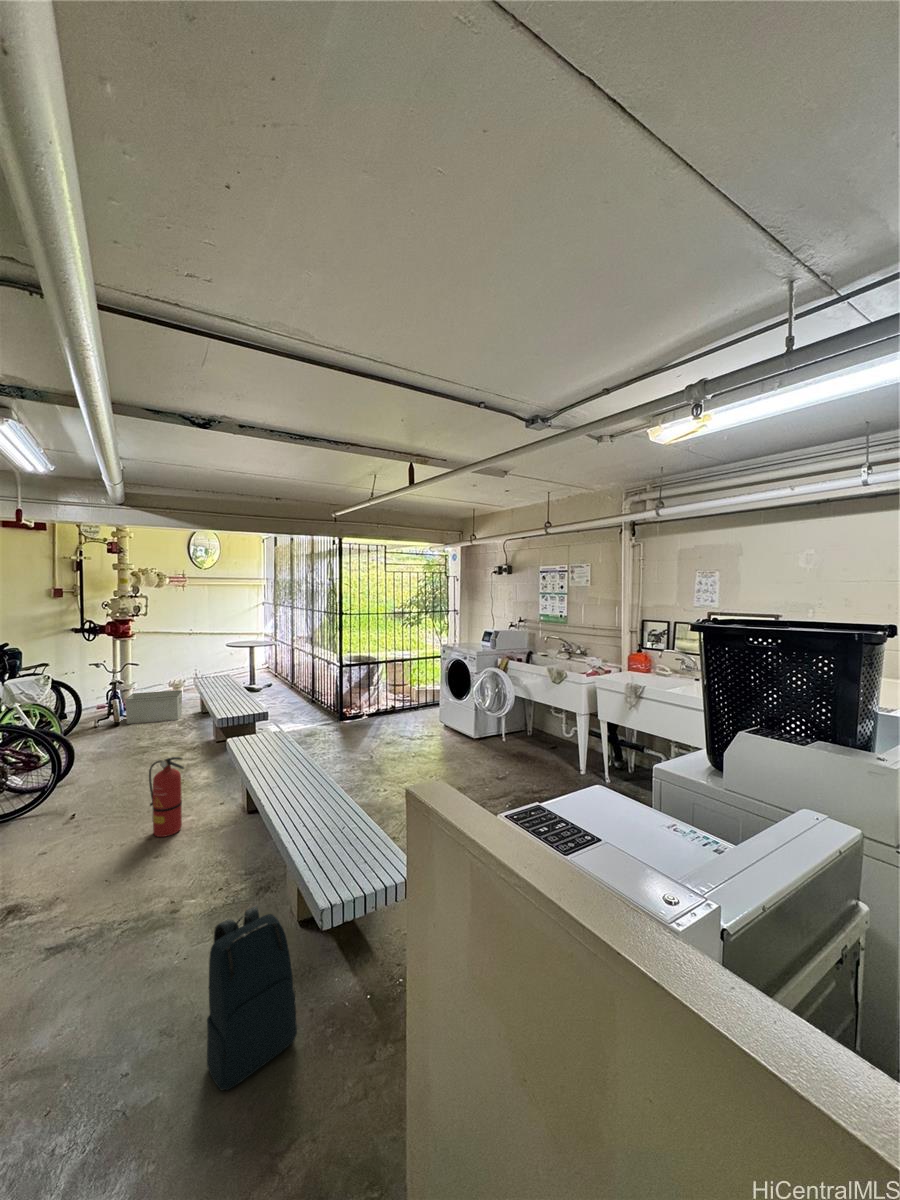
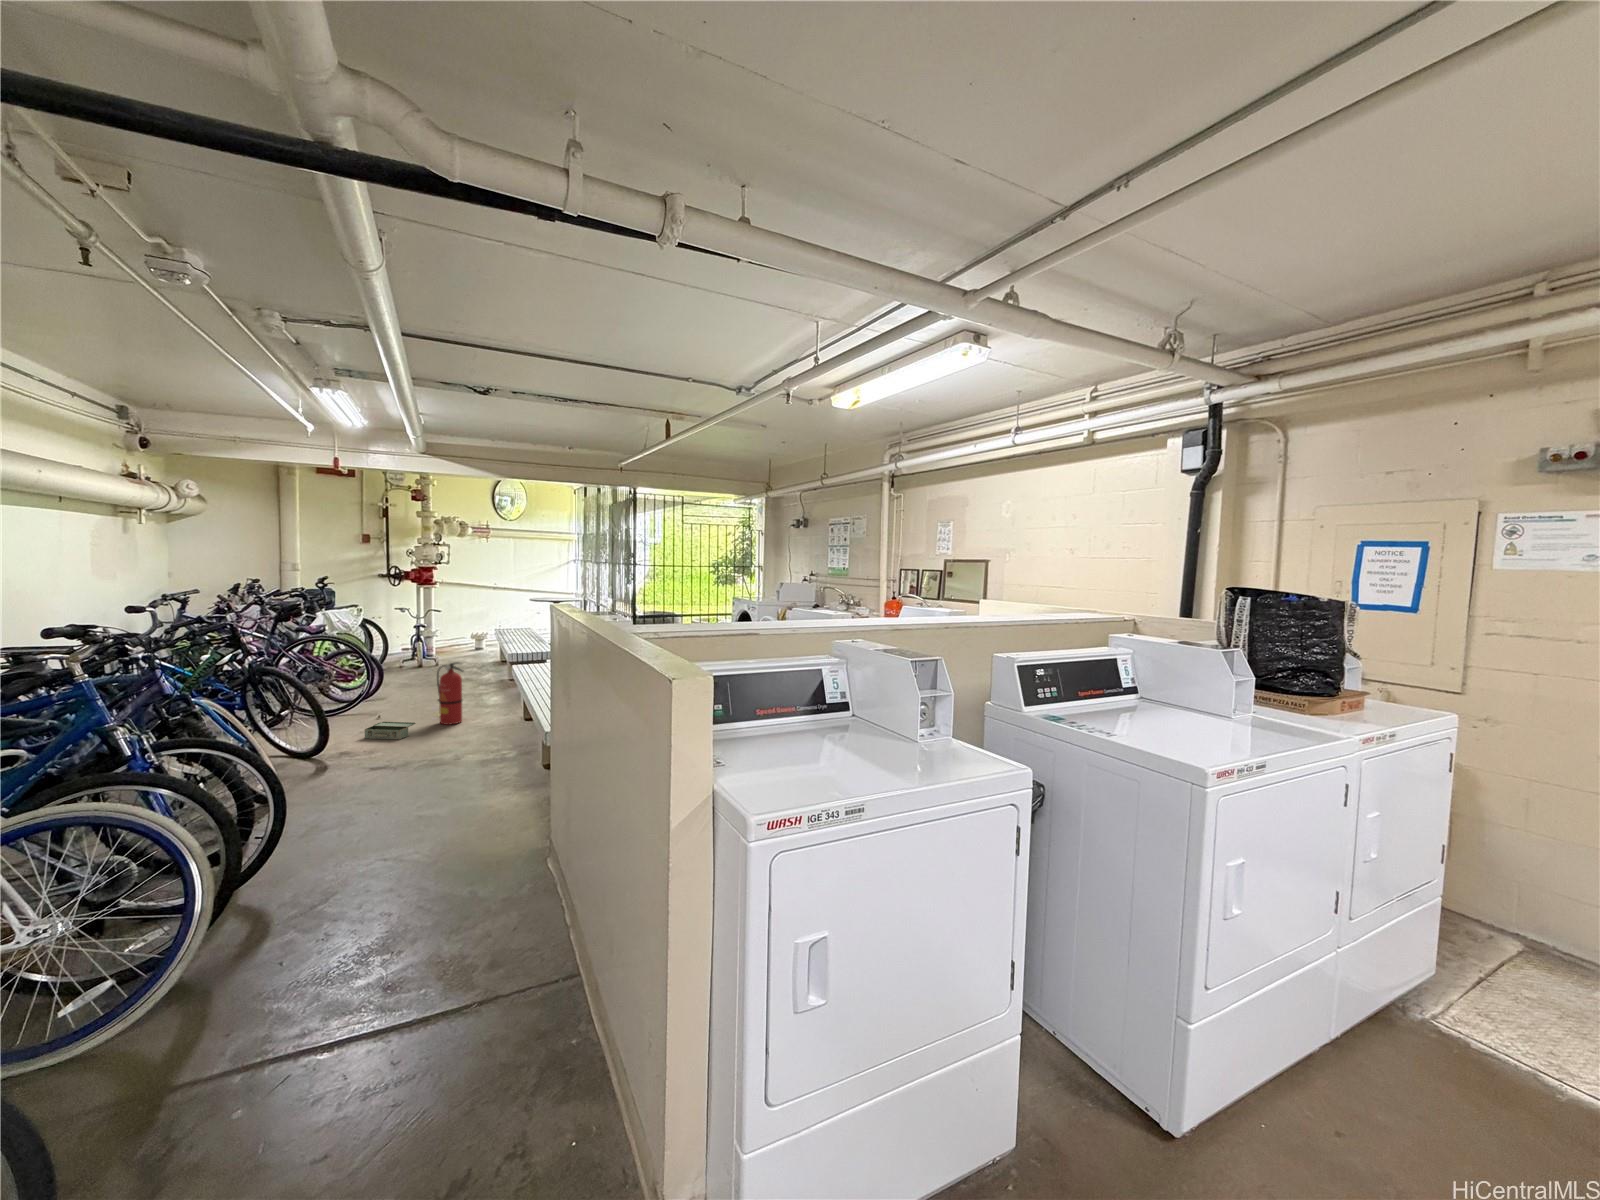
storage bin: present [125,690,182,724] -> none [427,638,481,666]
toolbox: none [52,847,124,882] -> present [365,722,416,739]
backpack: present [207,906,297,1090] -> none [453,717,509,804]

